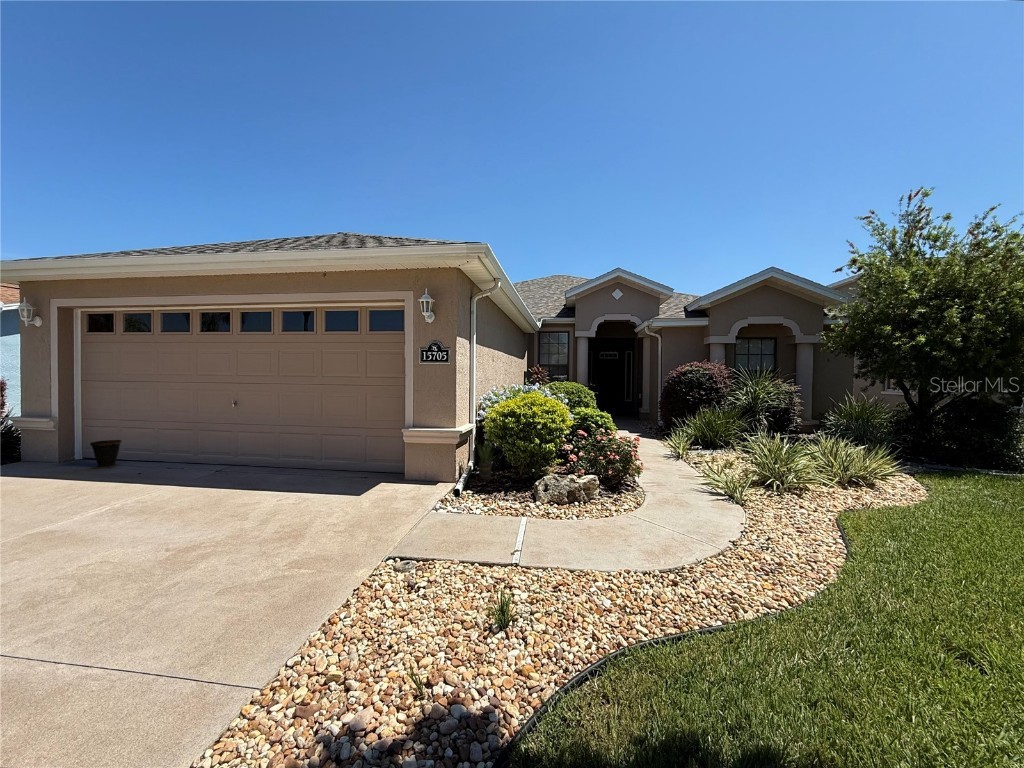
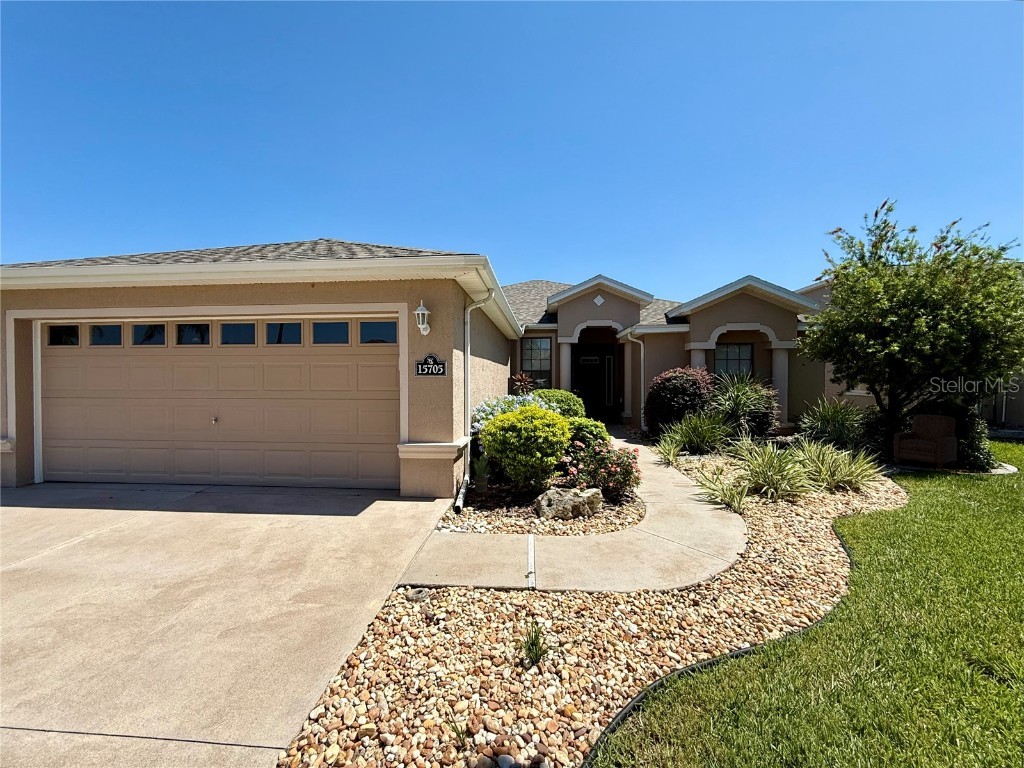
chair: none [917,412,985,468] -> present [894,415,957,469]
bucket: present [90,440,122,468] -> none [50,461,87,493]

